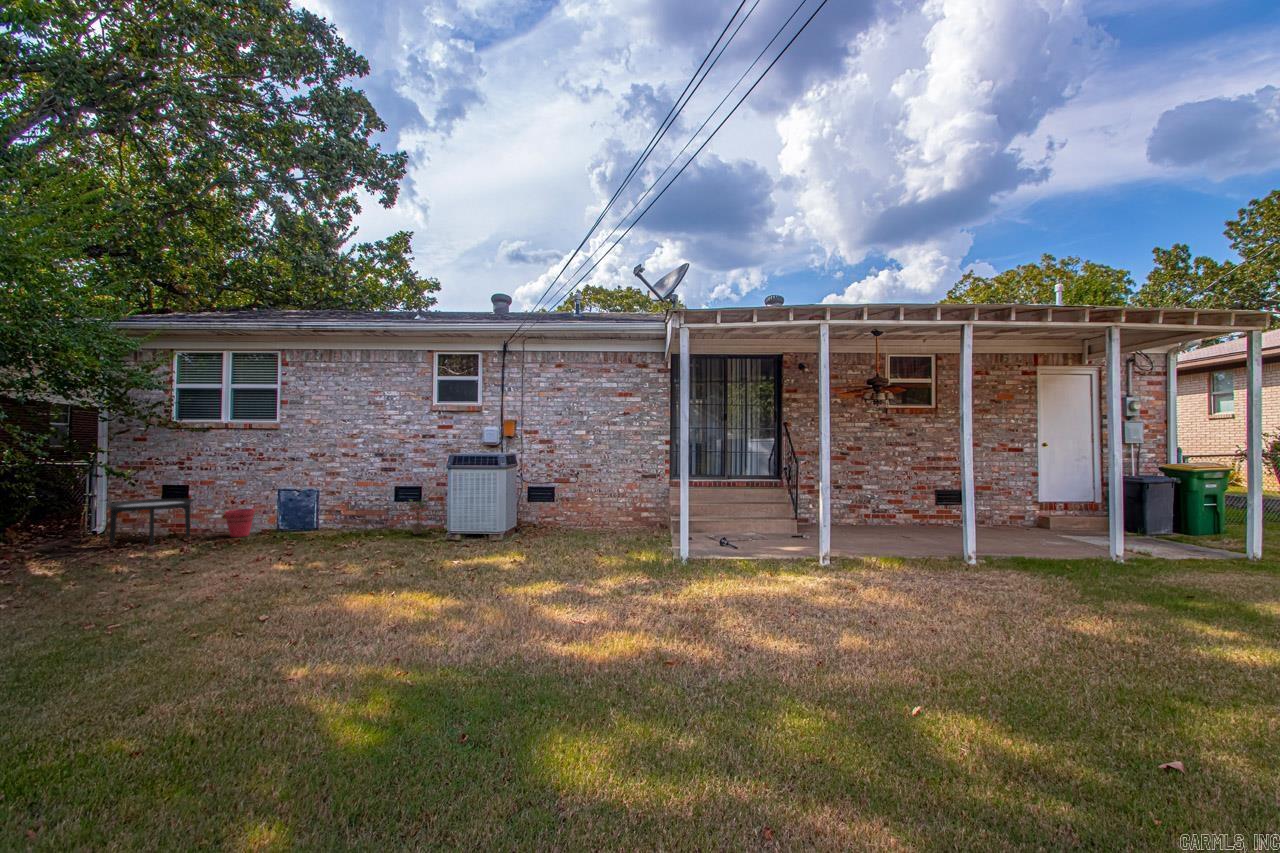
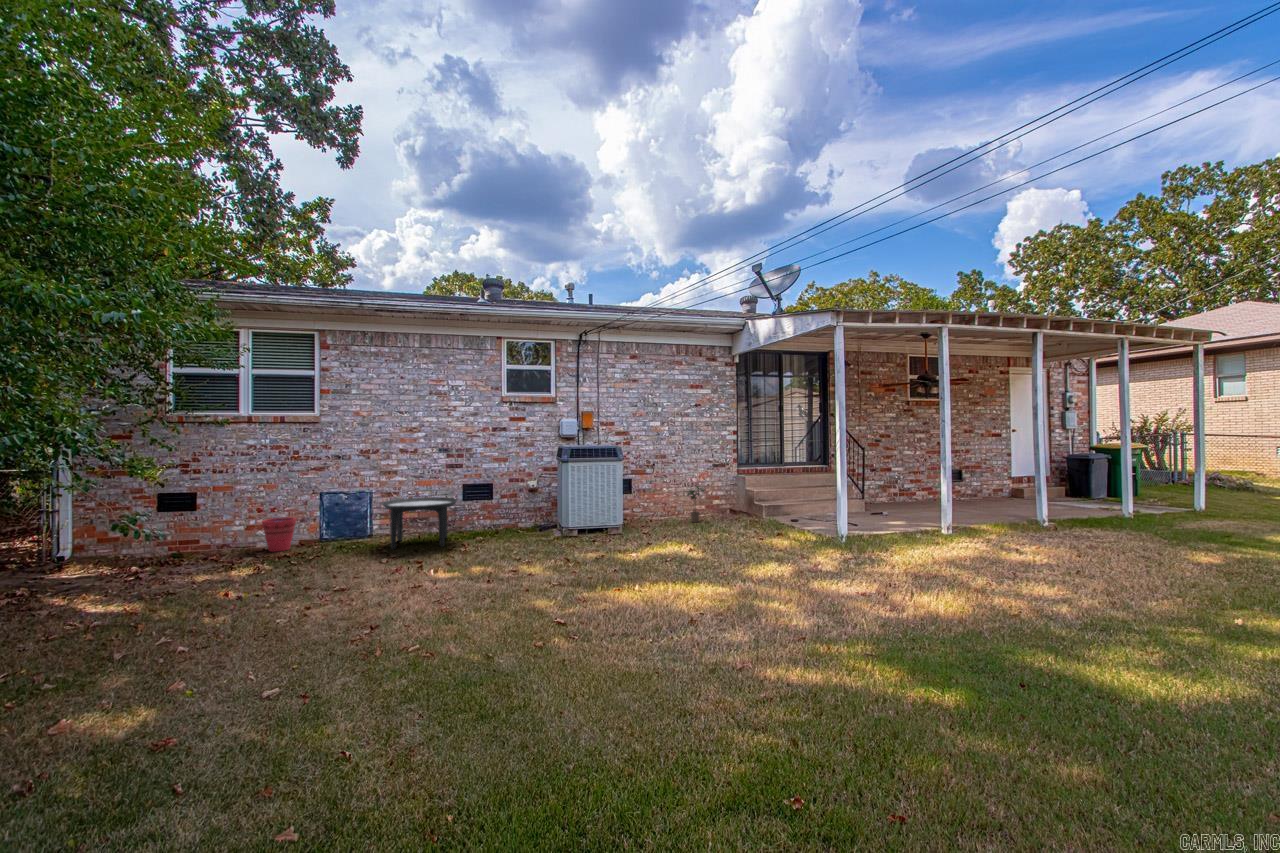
potted plant: present [409,497,427,534] -> present [687,486,705,522]
round table: present [107,498,194,545] -> present [381,497,457,549]

